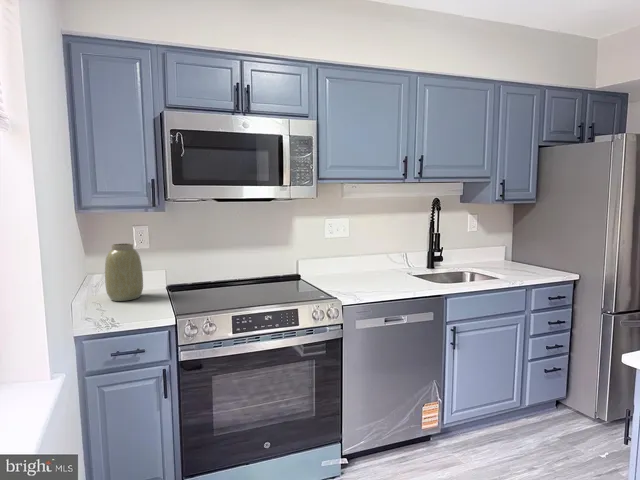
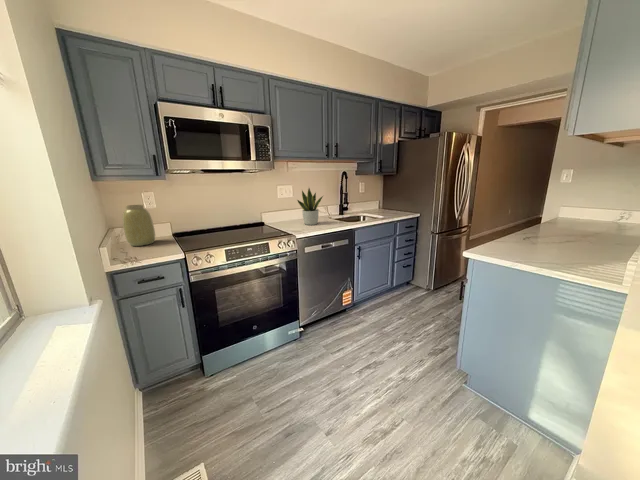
potted plant: none [351,222,396,284] -> present [297,188,323,225]

